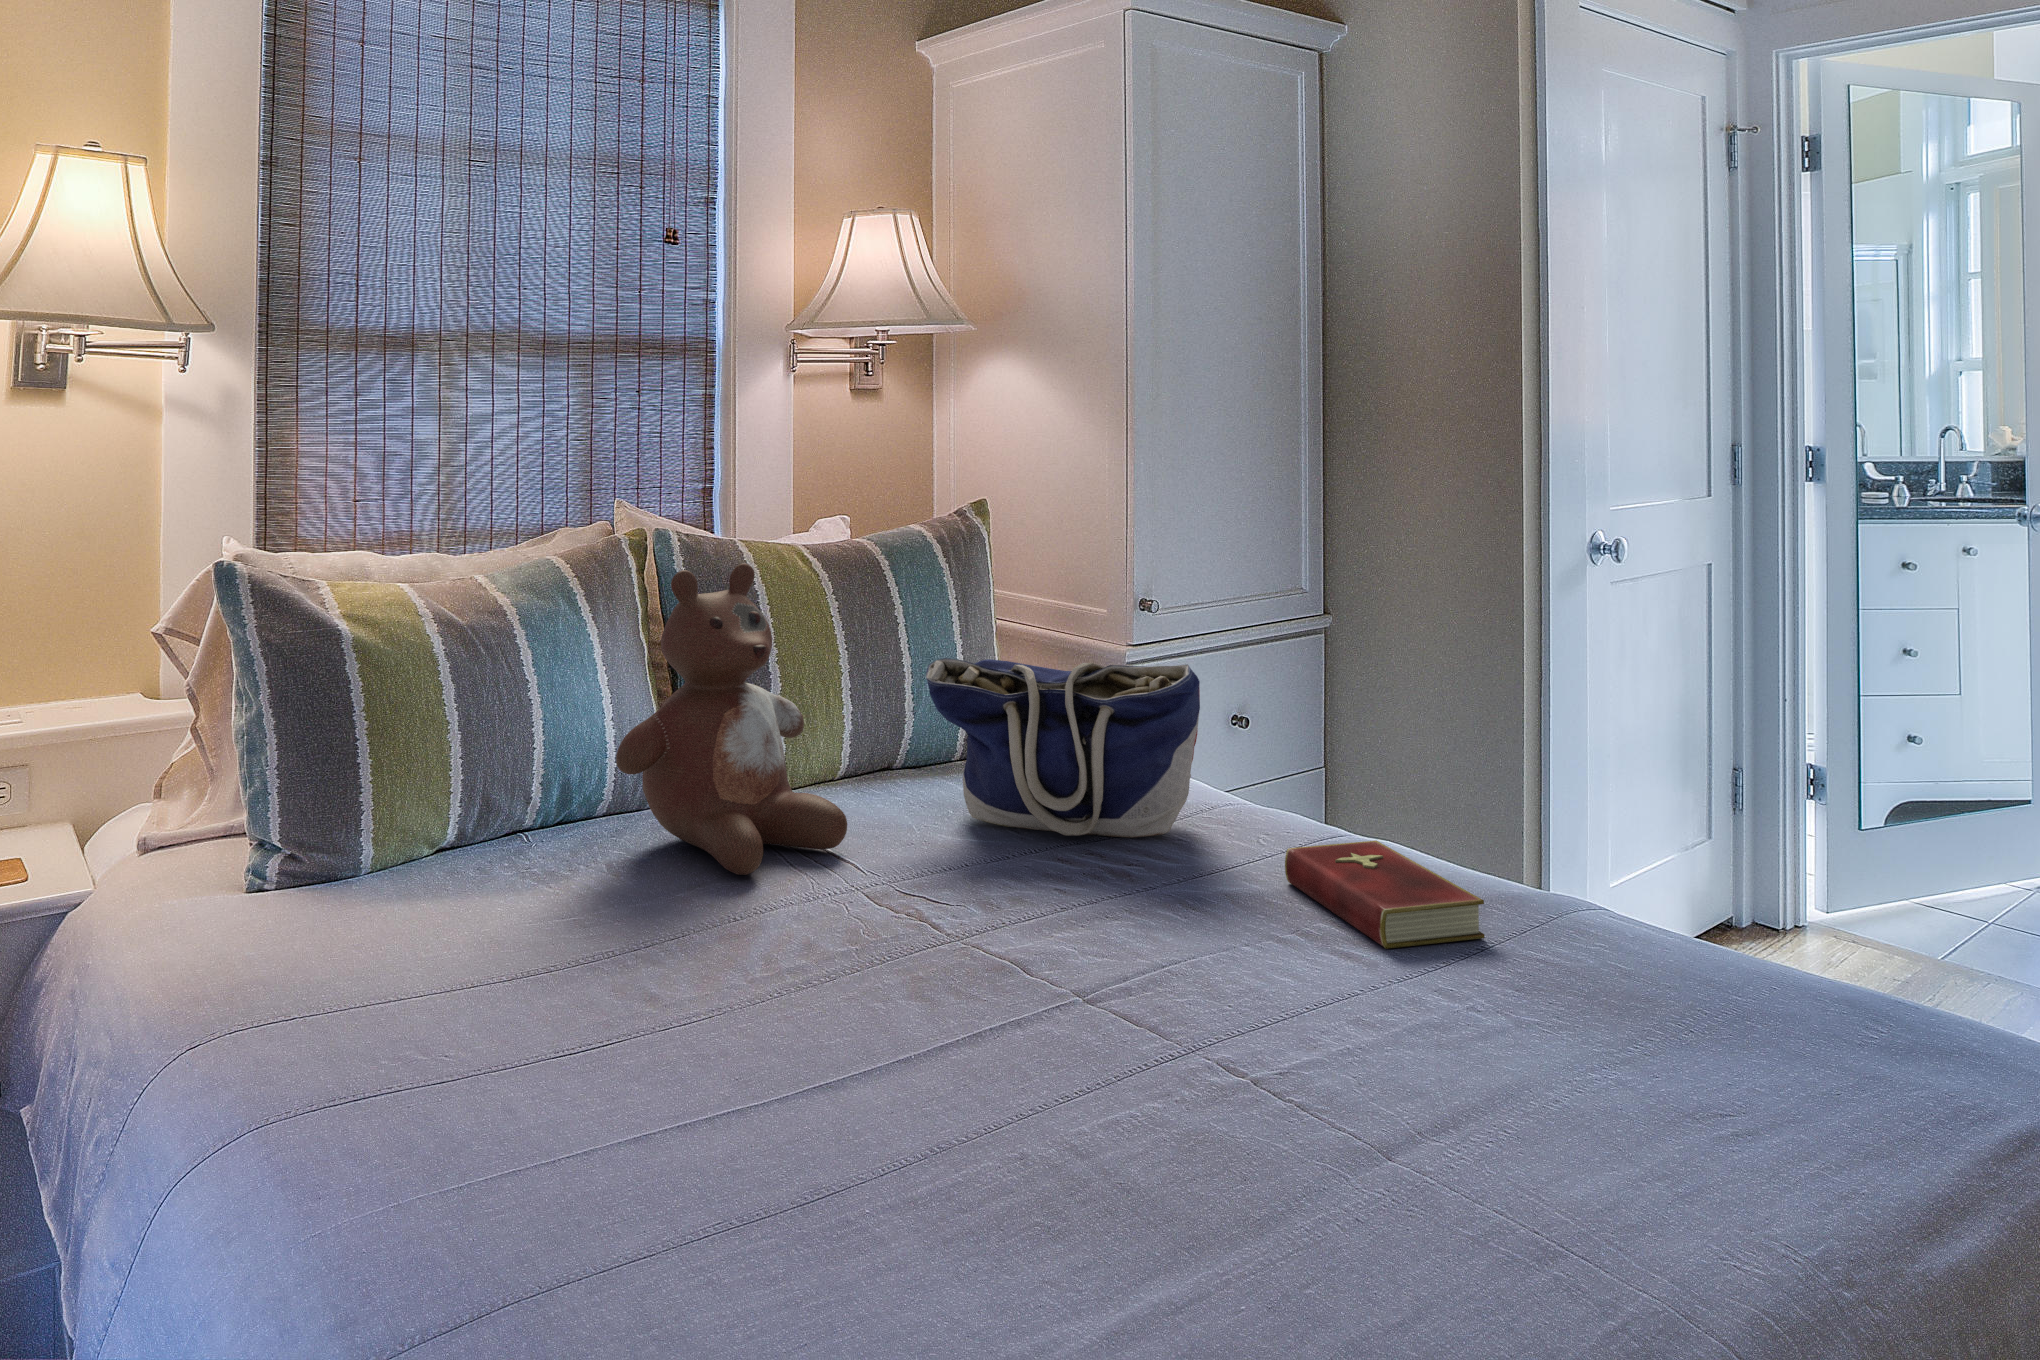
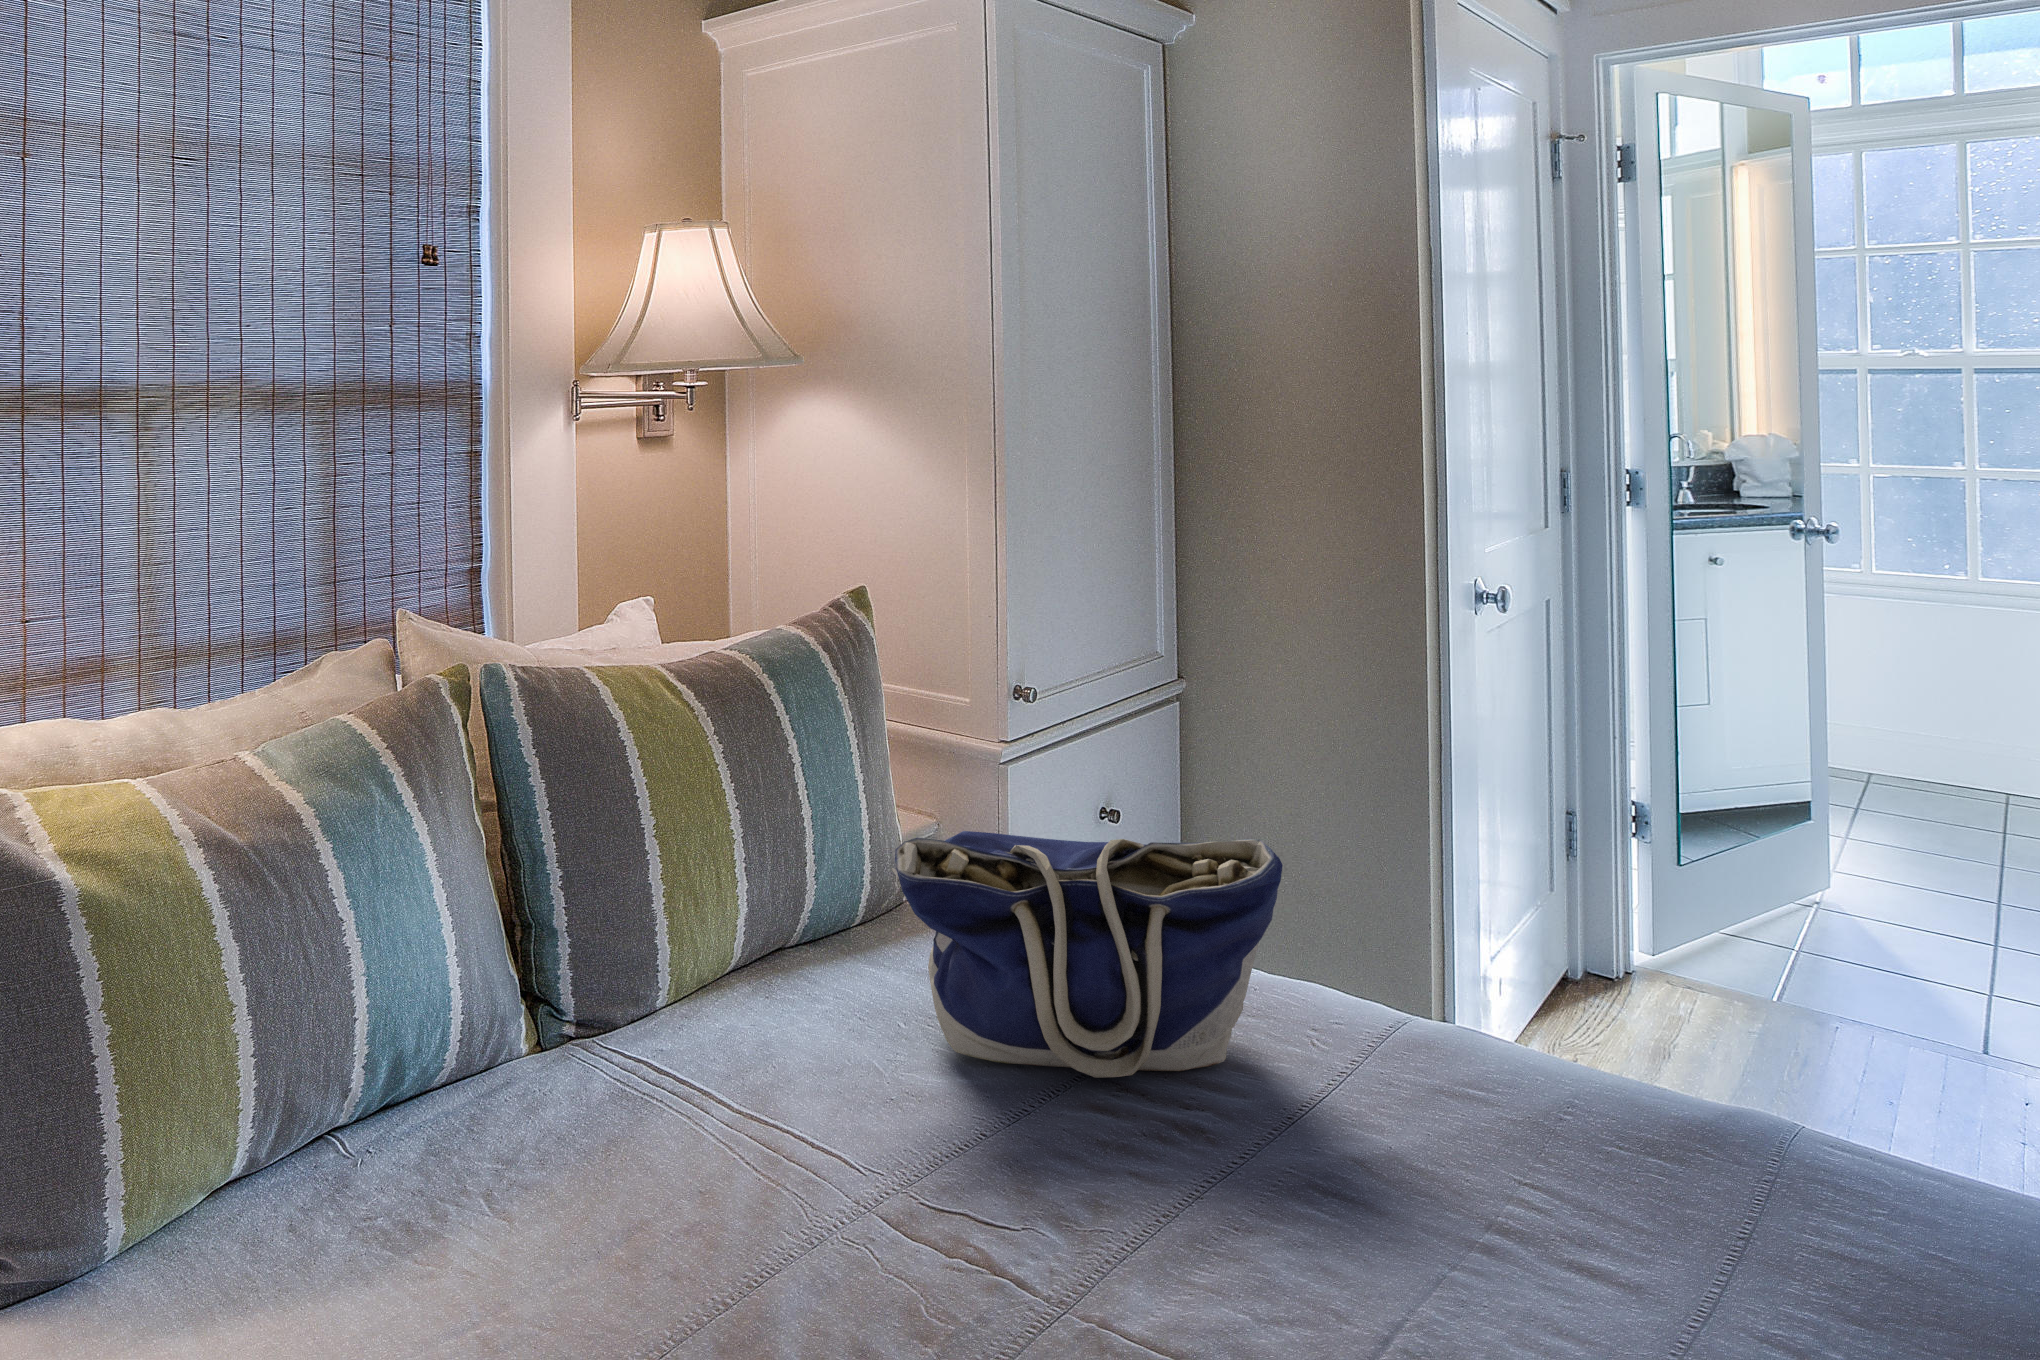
stuffed bear: present [616,563,847,875] -> none [493,726,820,1215]
hardcover book: present [1285,841,1484,949] -> none [1439,1075,1790,1292]

